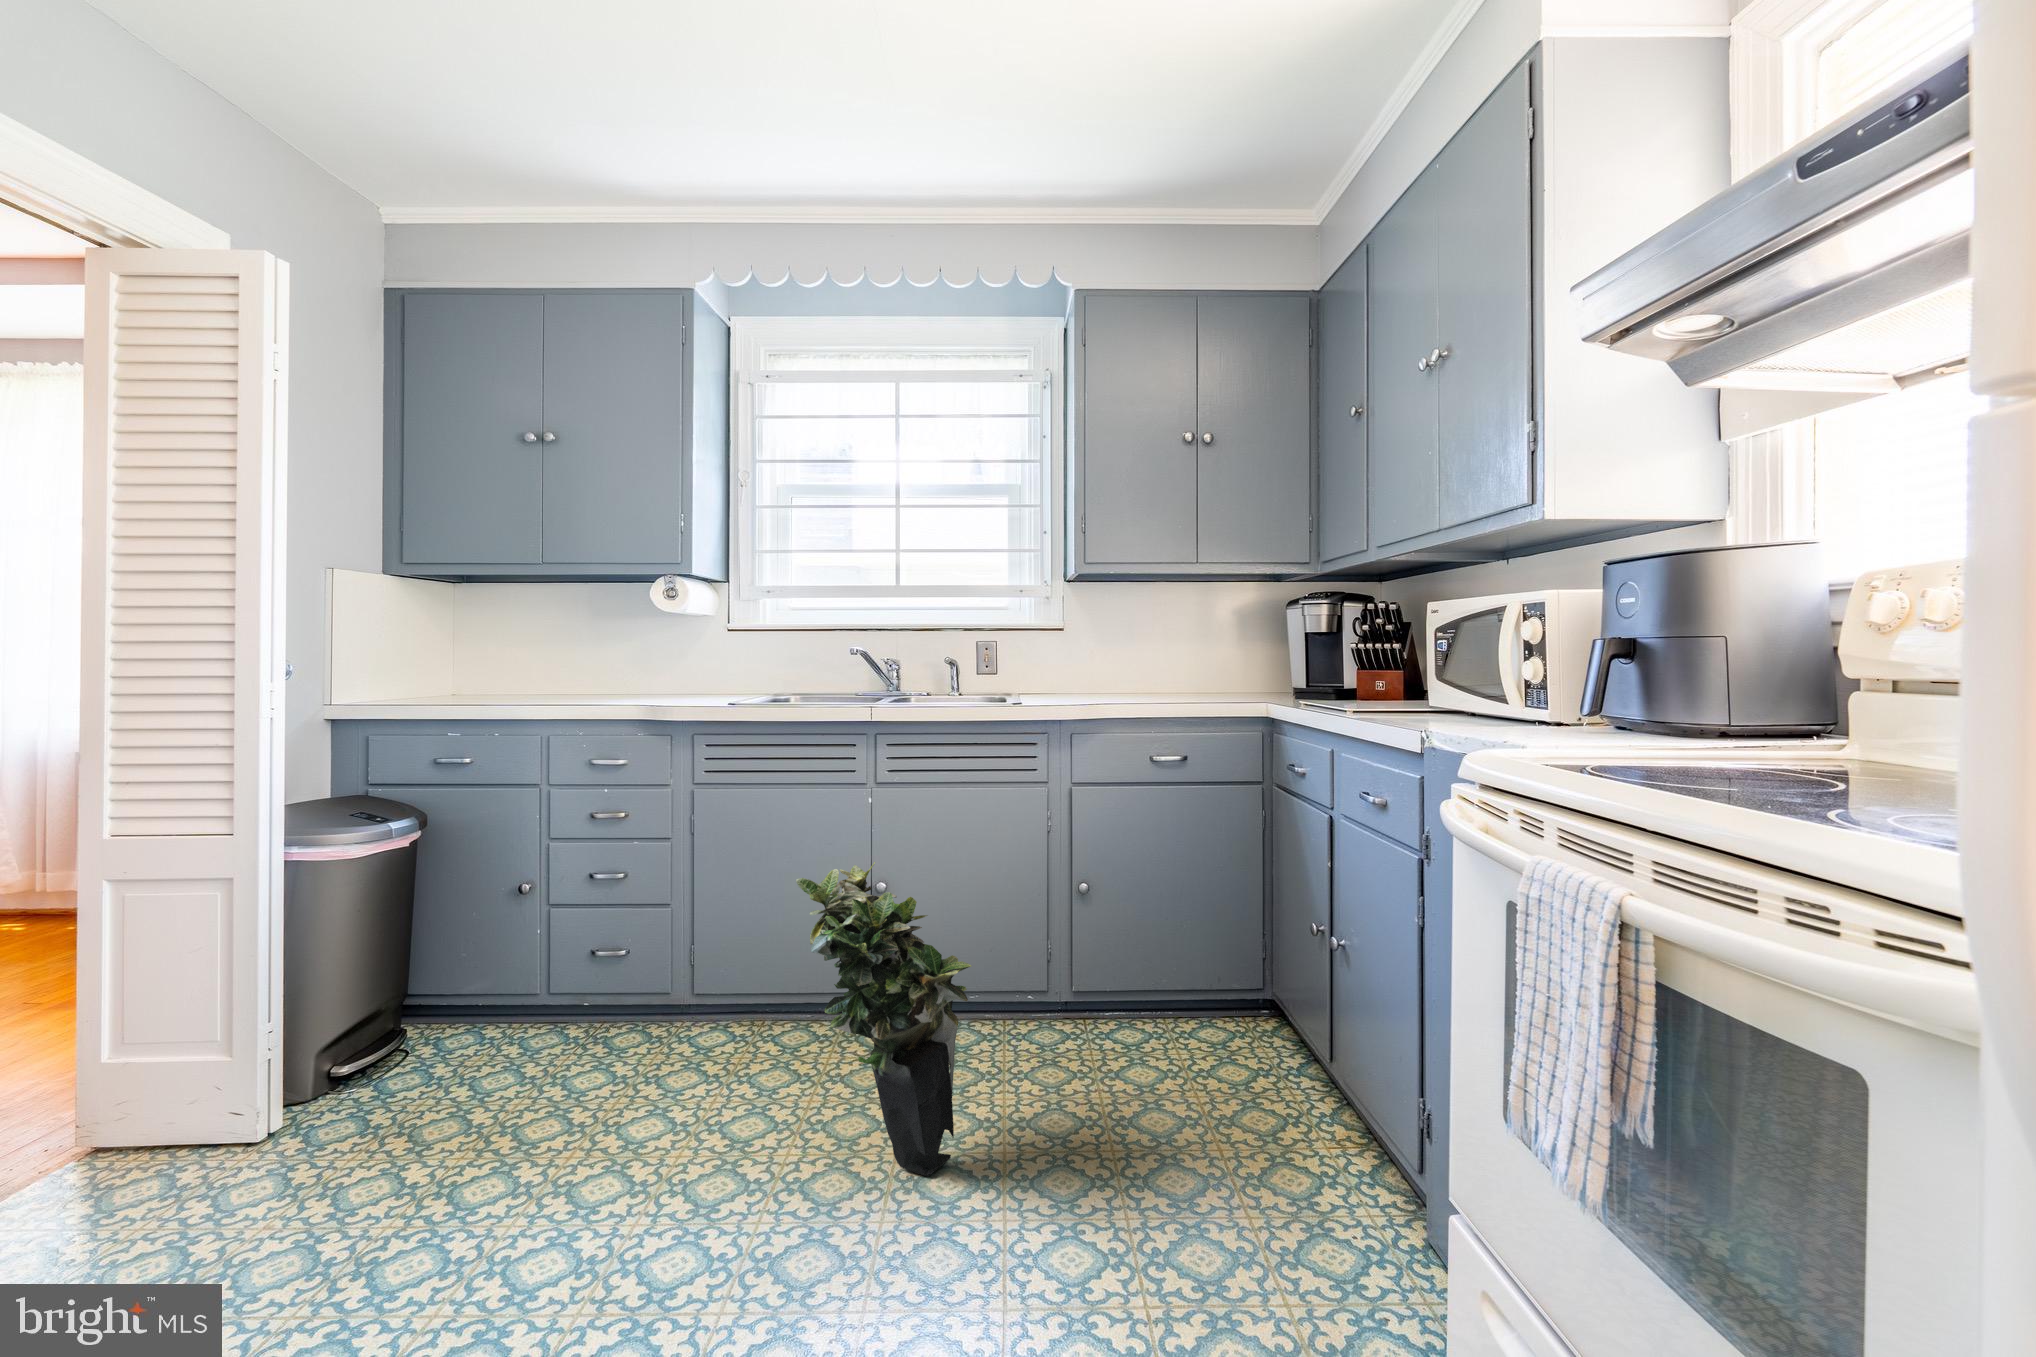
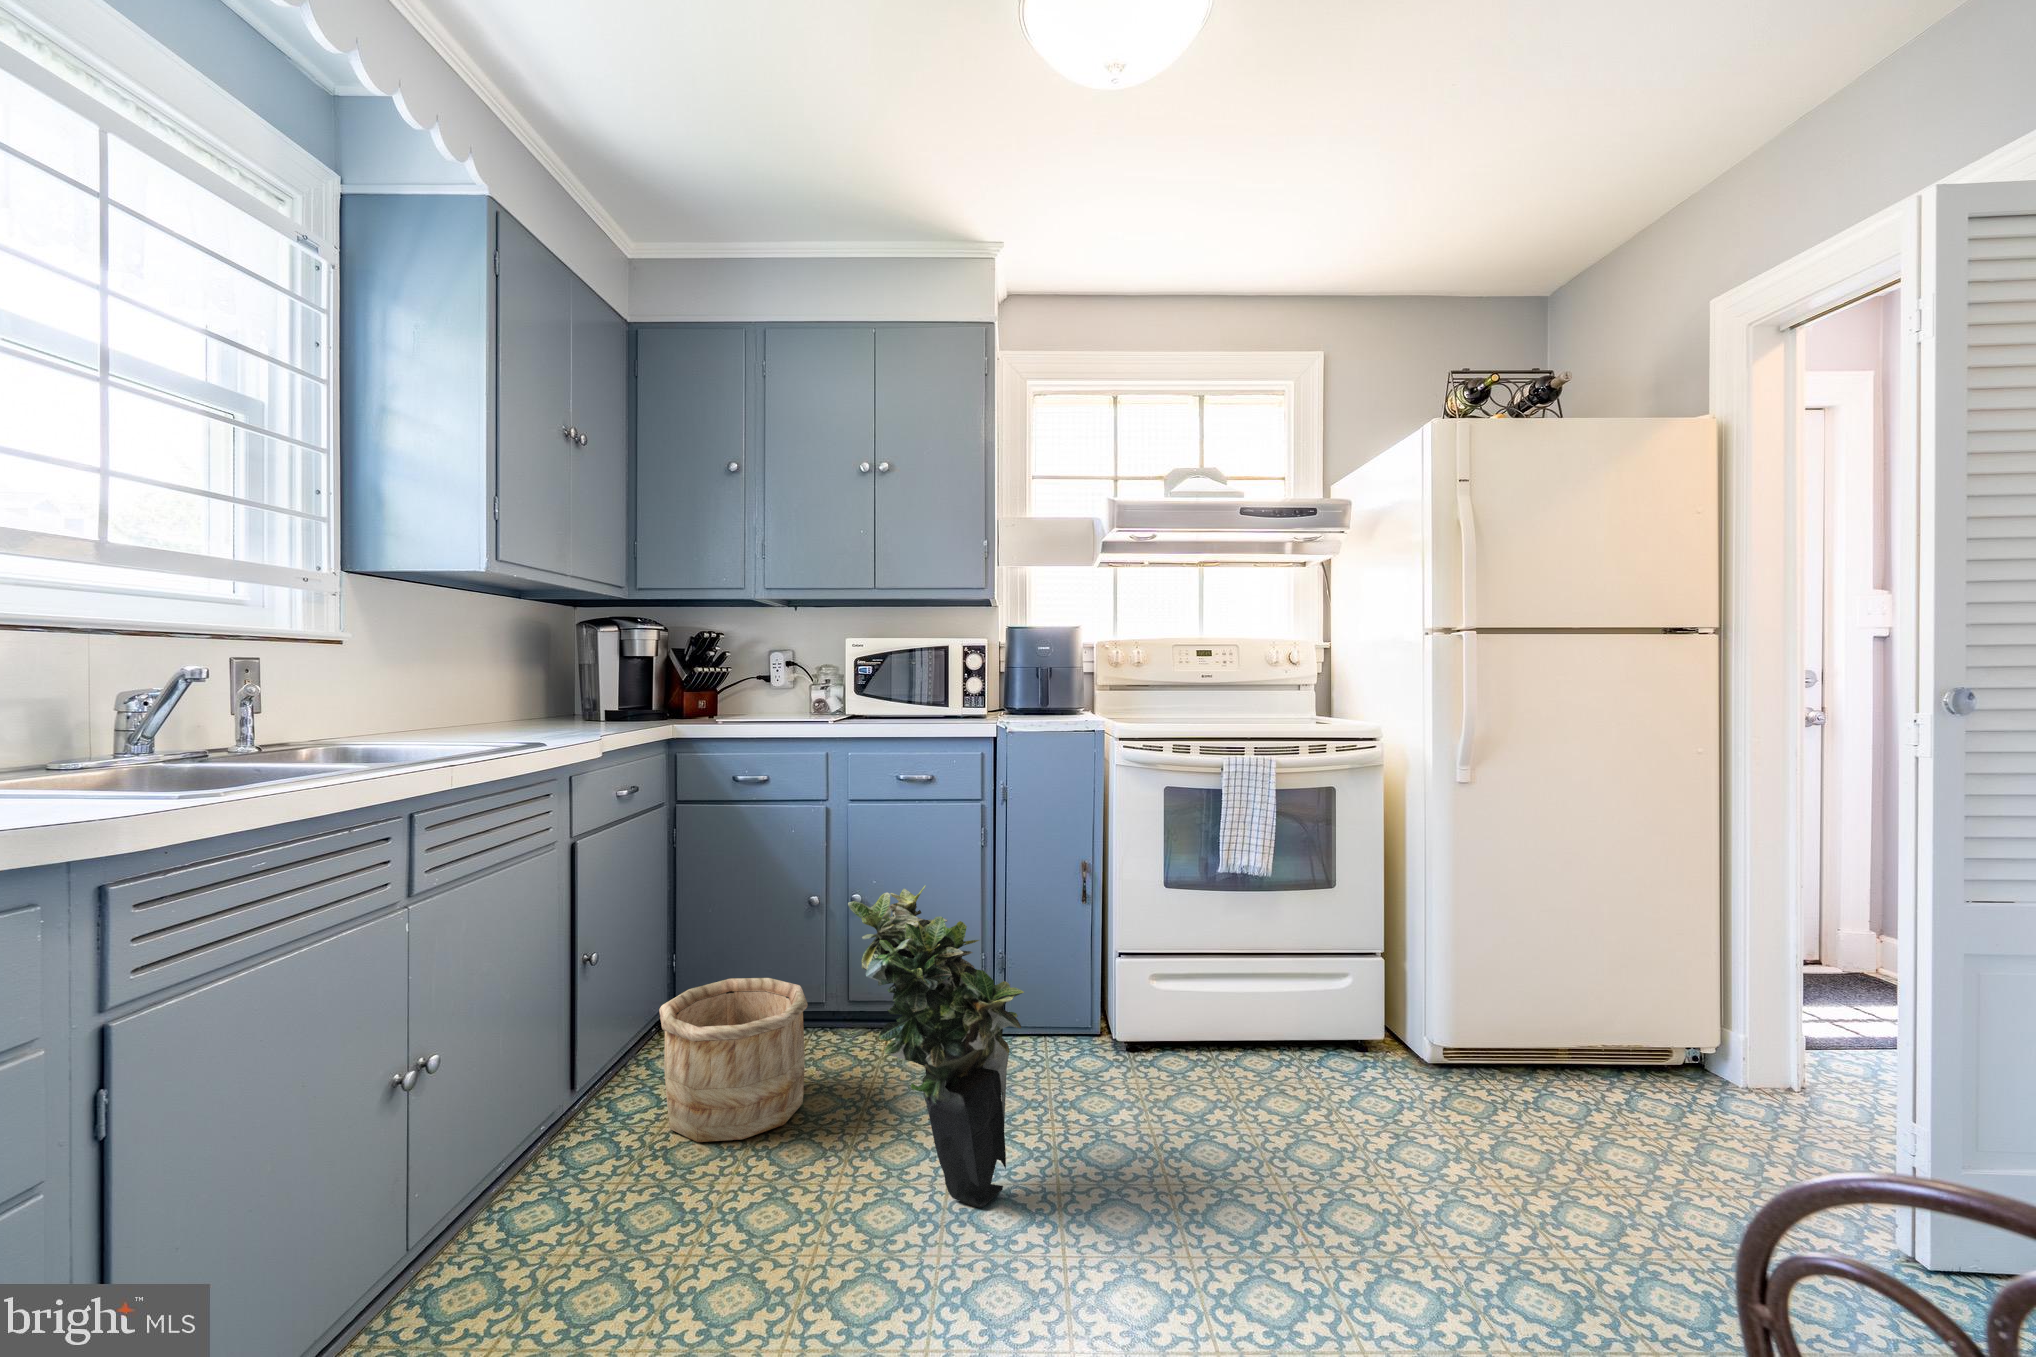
wooden bucket: none [612,955,762,1117] -> present [659,978,808,1142]

